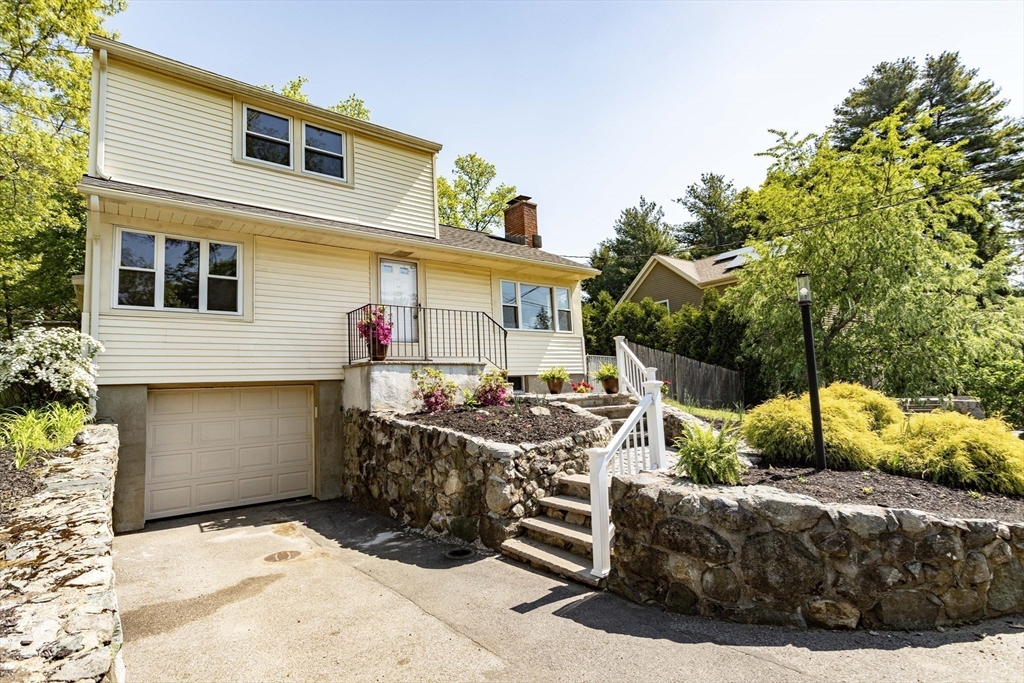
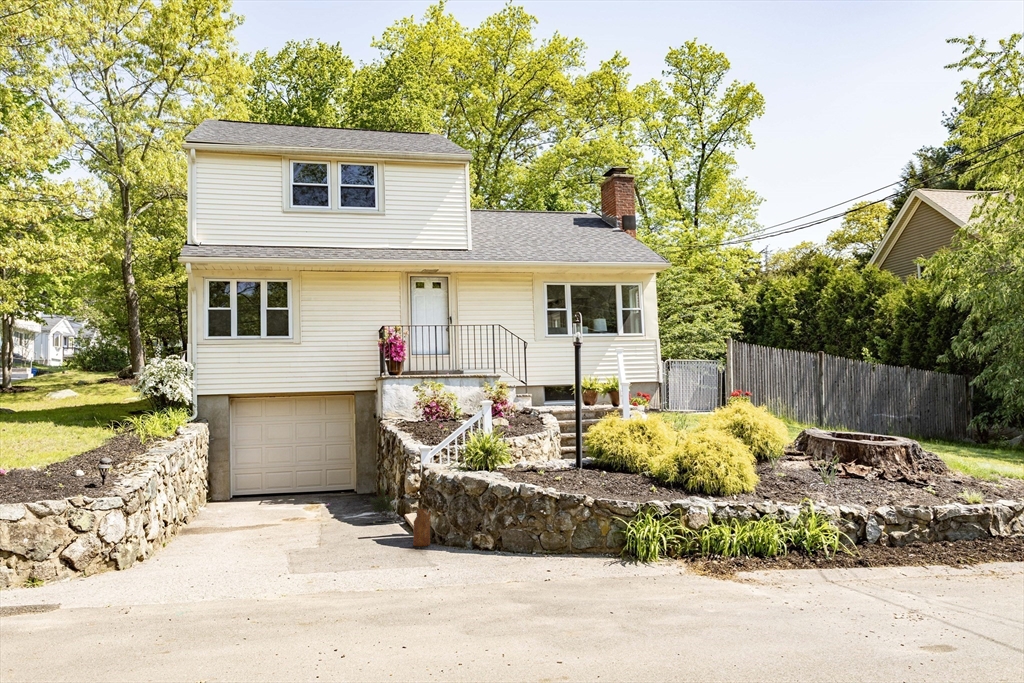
watering can: none [648,556,705,625] -> present [413,509,431,546]

